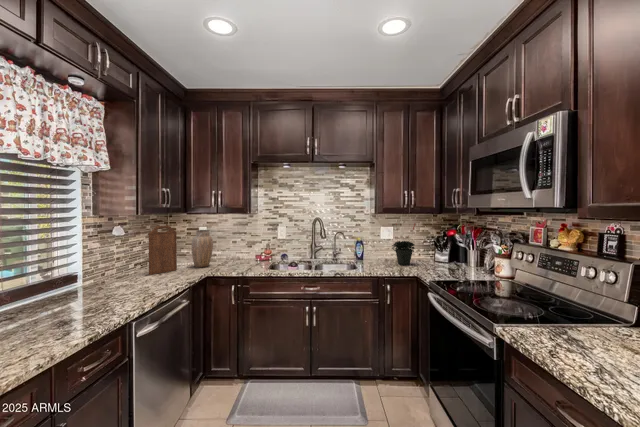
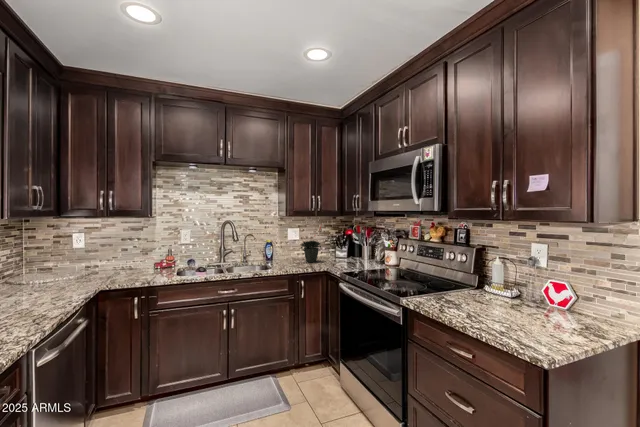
cutting board: present [149,226,177,275] -> none [20,232,57,294]
vase: present [191,230,213,267] -> none [76,236,105,281]

